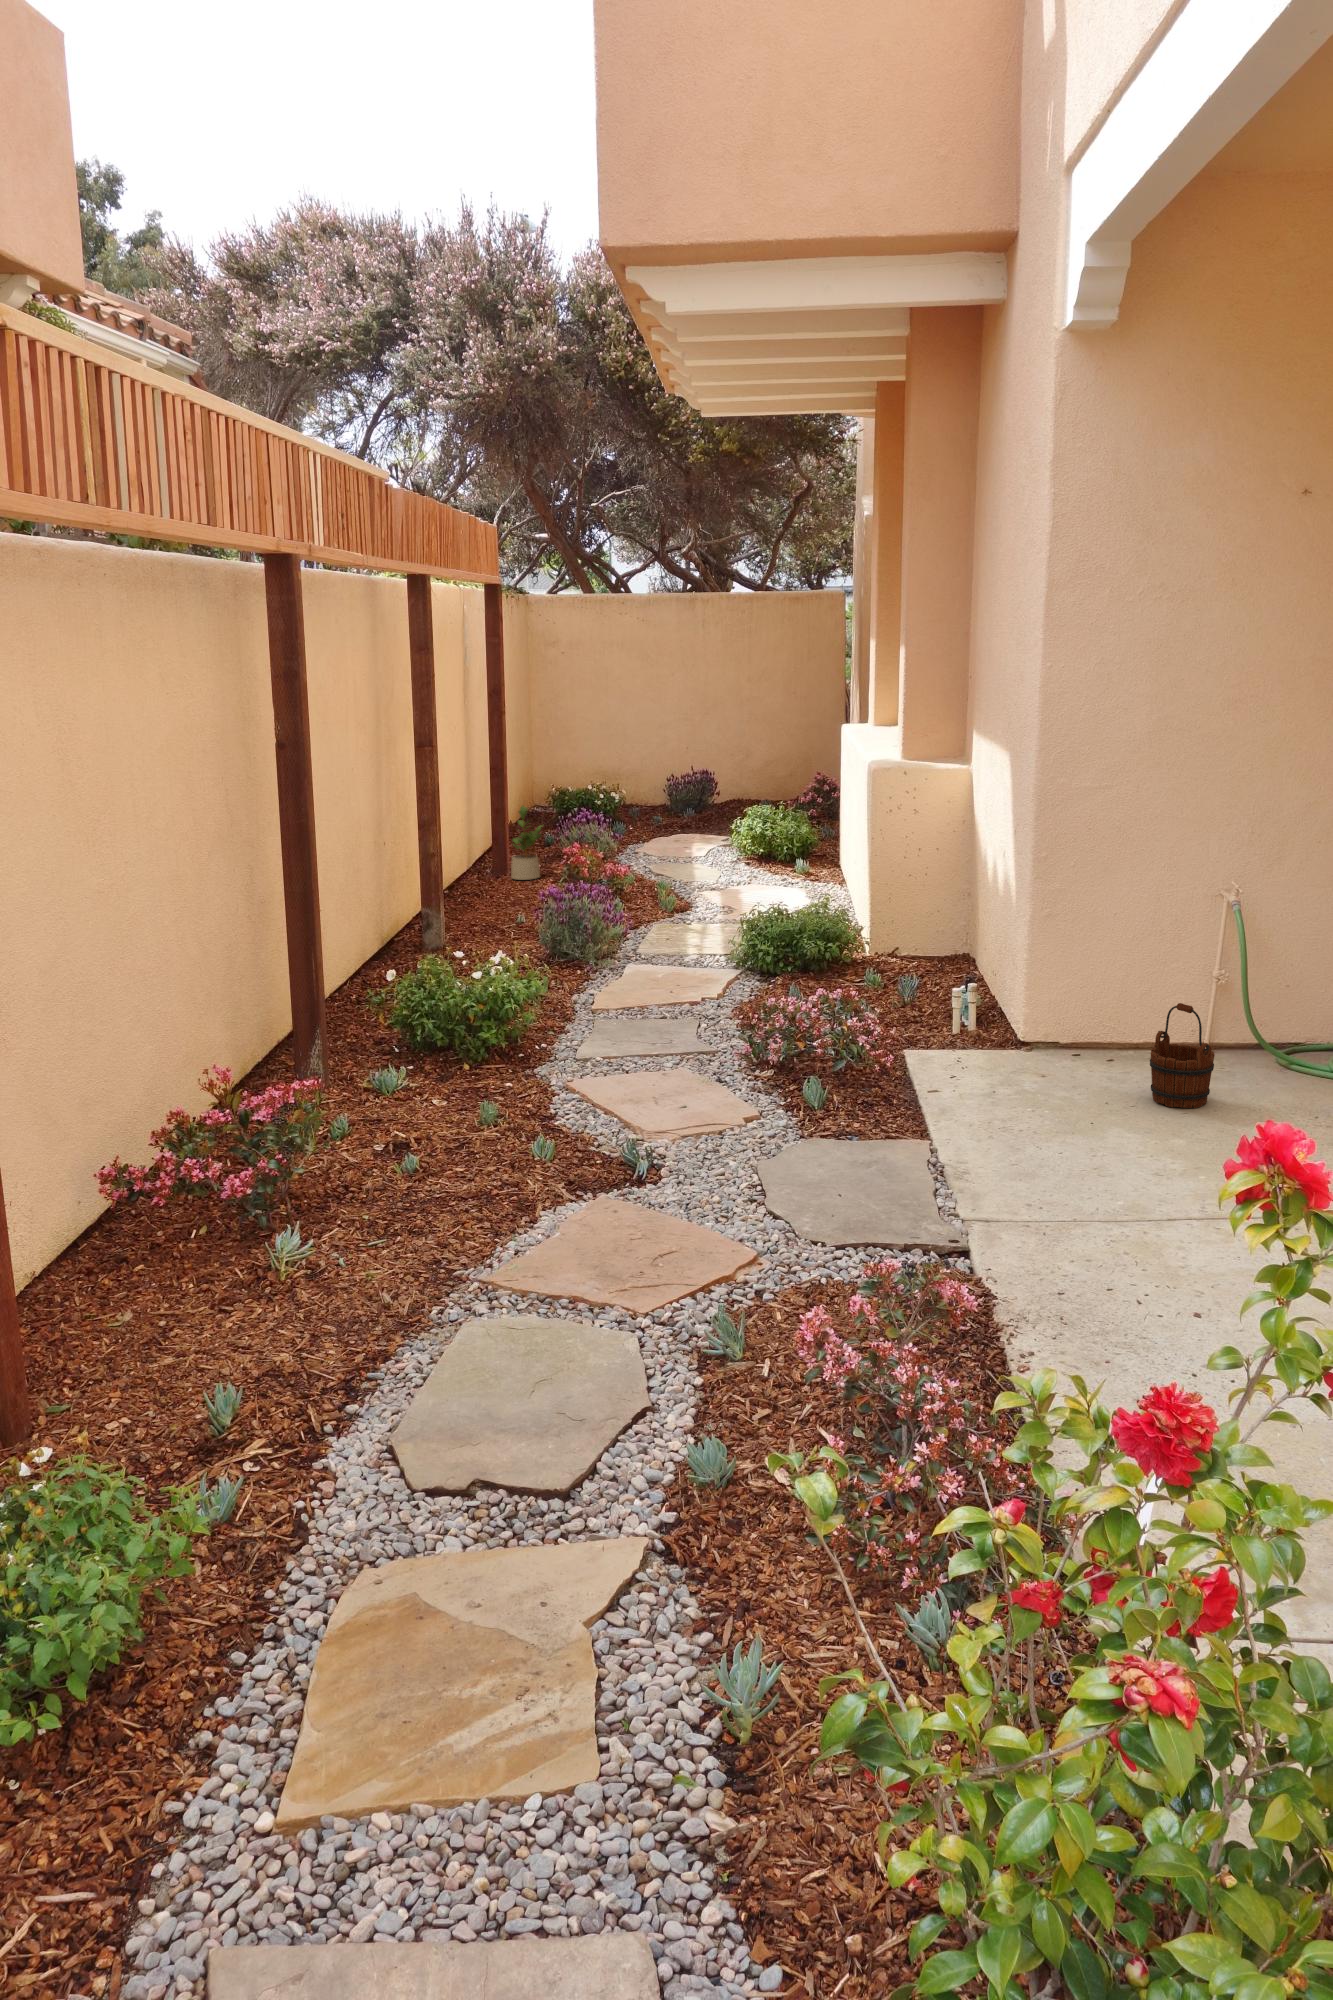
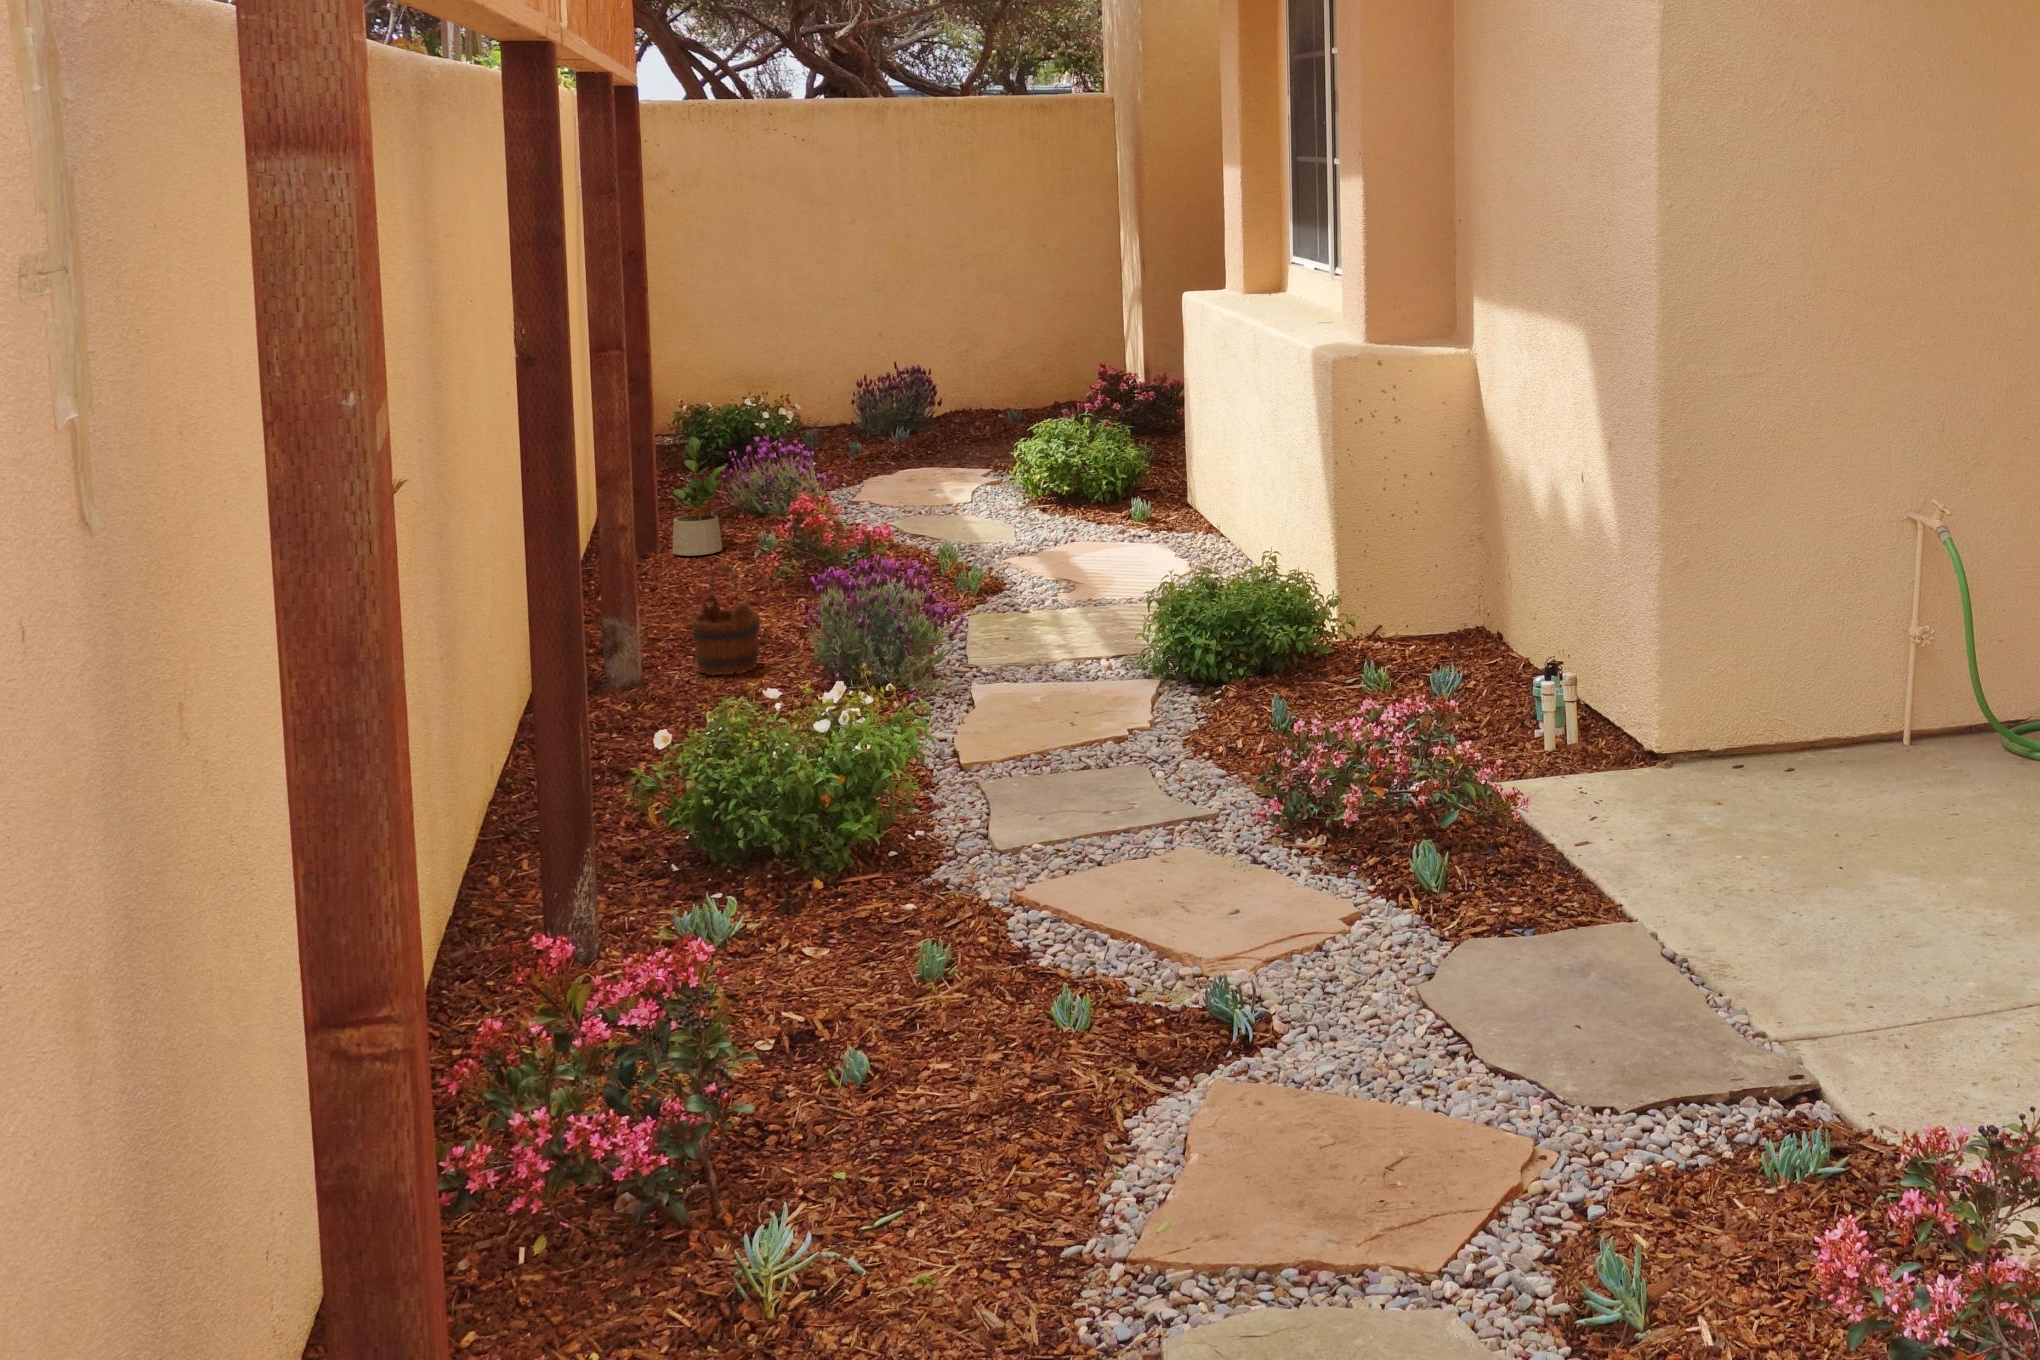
wooden bucket: present [1150,1003,1215,1108] -> present [691,564,760,675]

